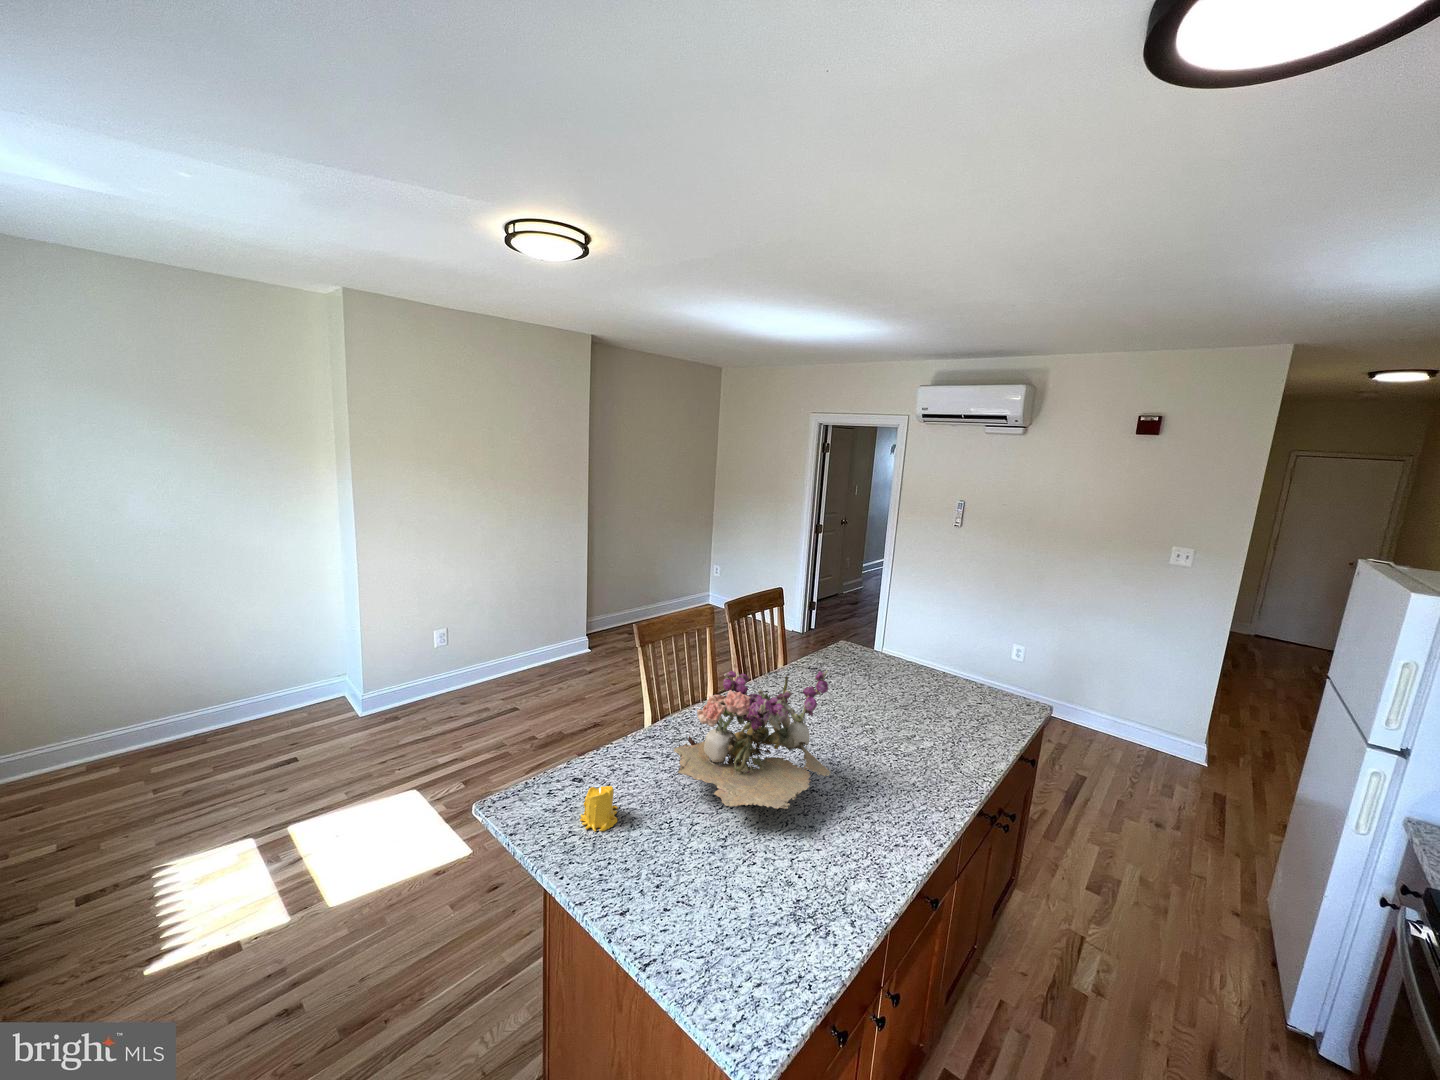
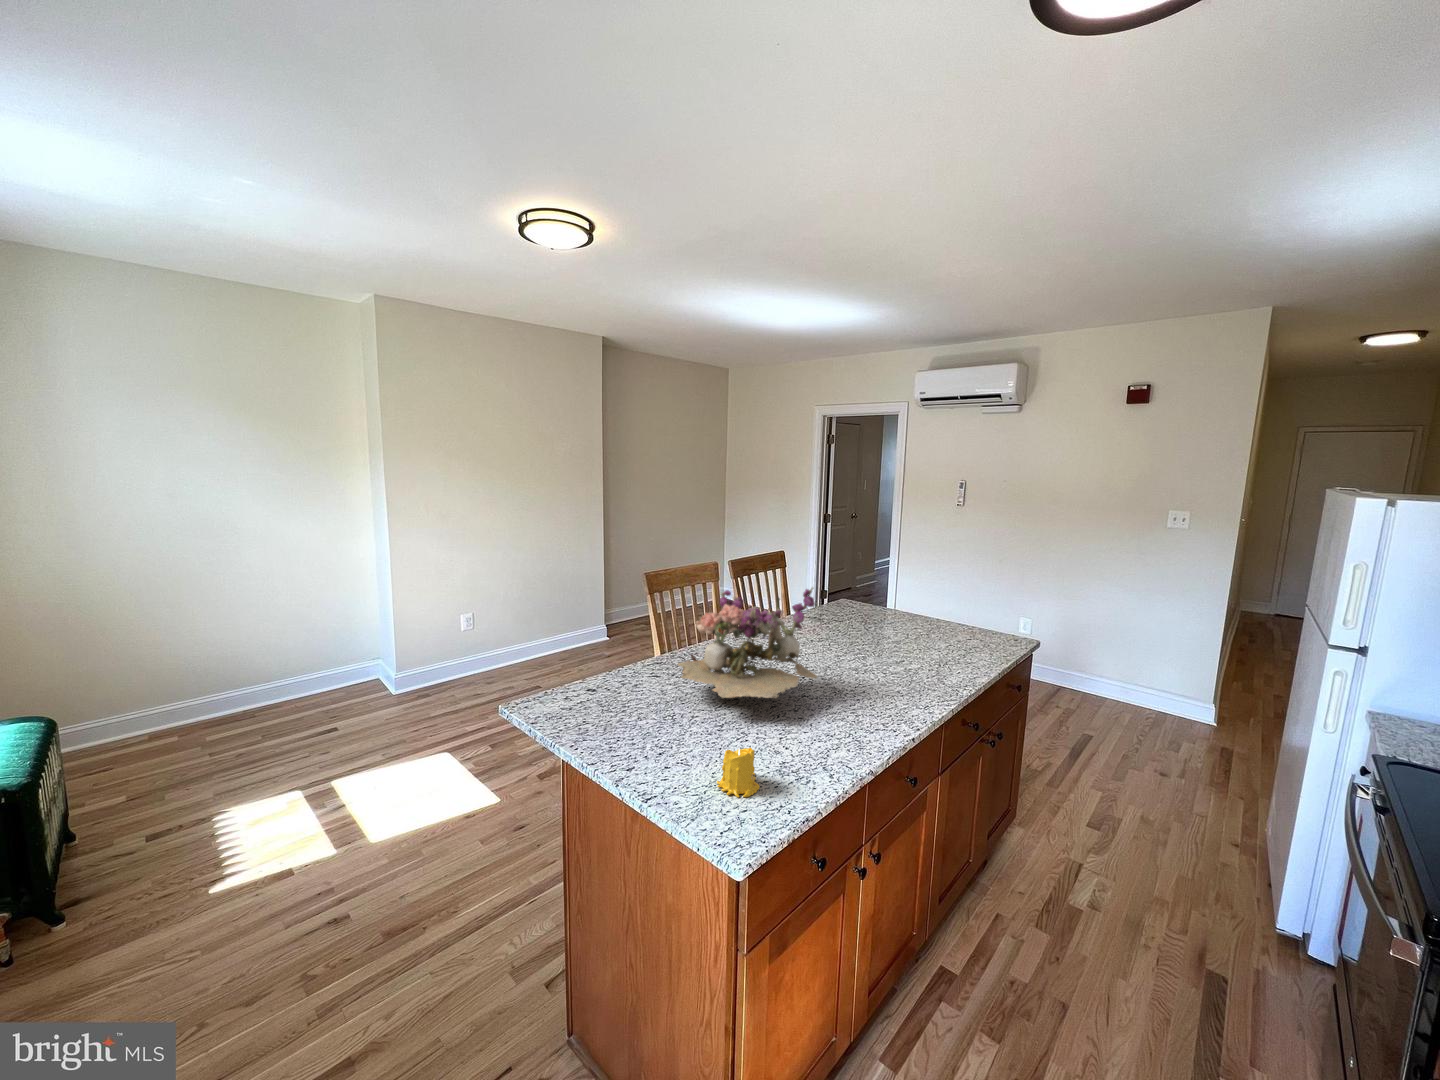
candle: present [580,786,618,831] -> present [717,748,760,797]

